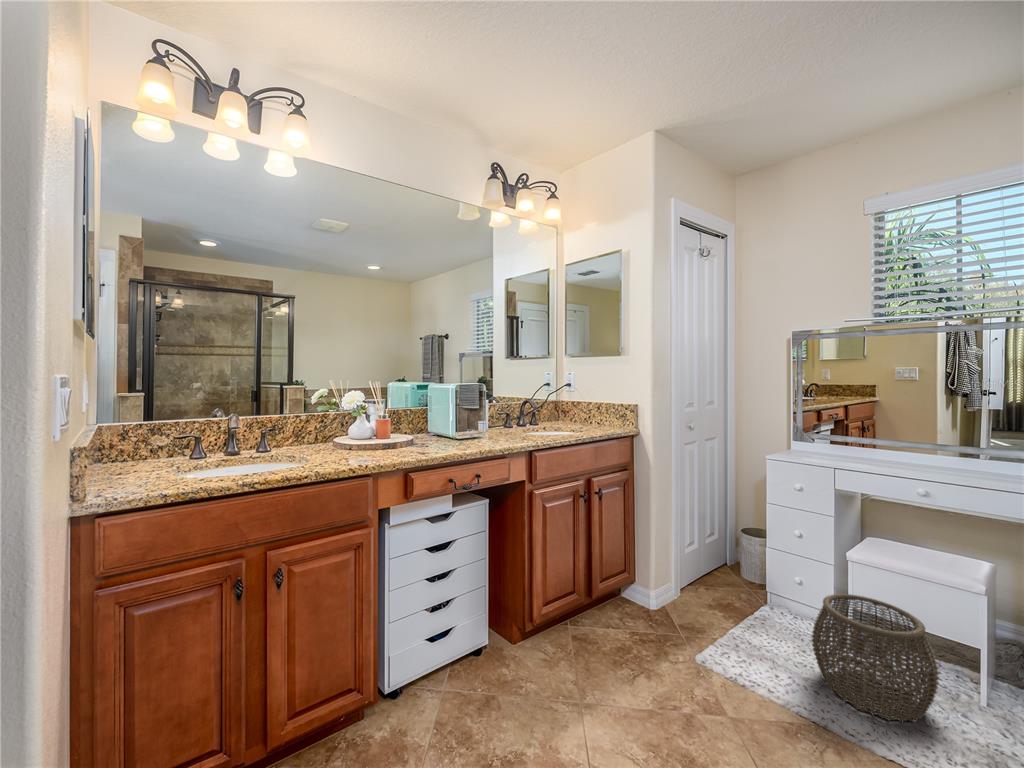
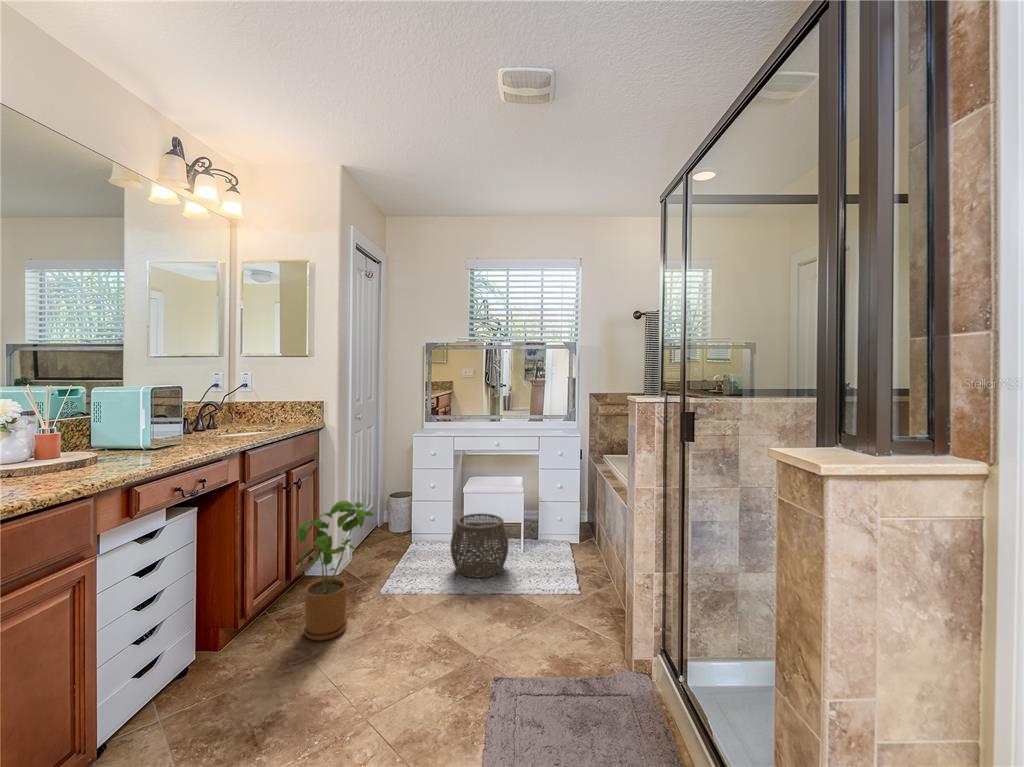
house plant: none [576,527,674,695] -> present [298,501,376,641]

